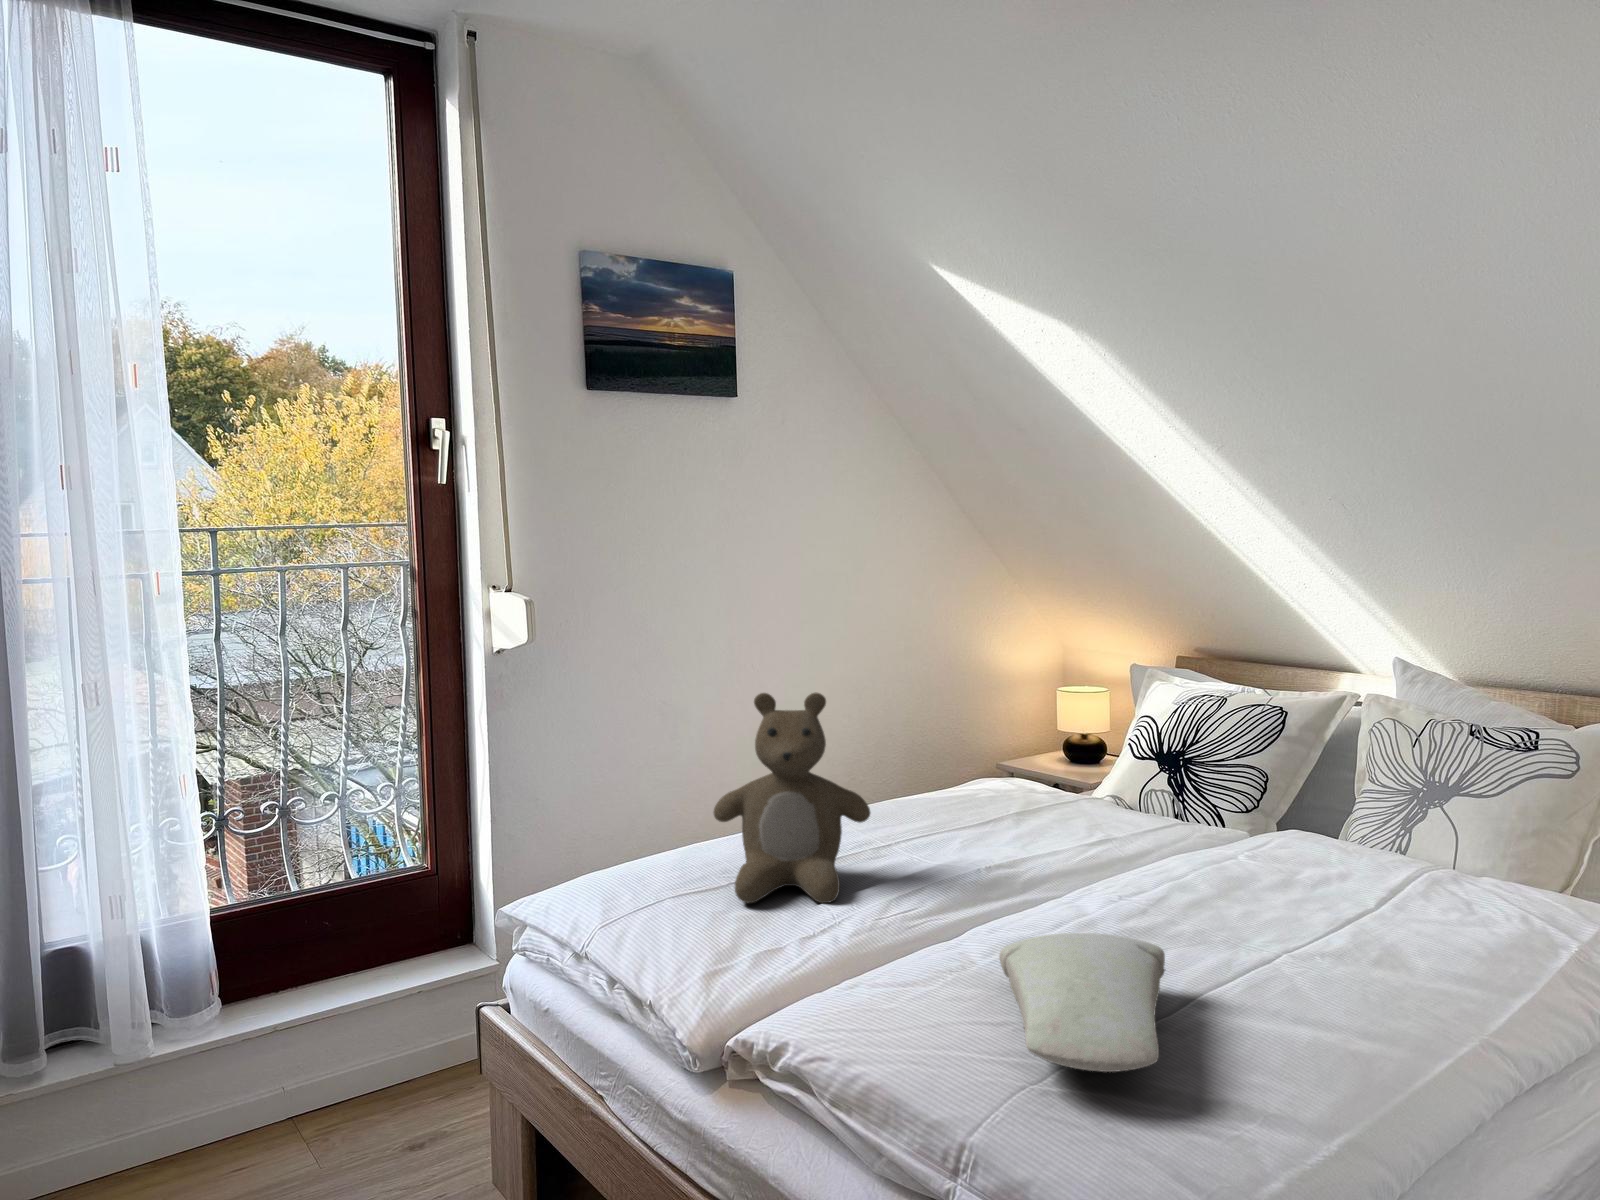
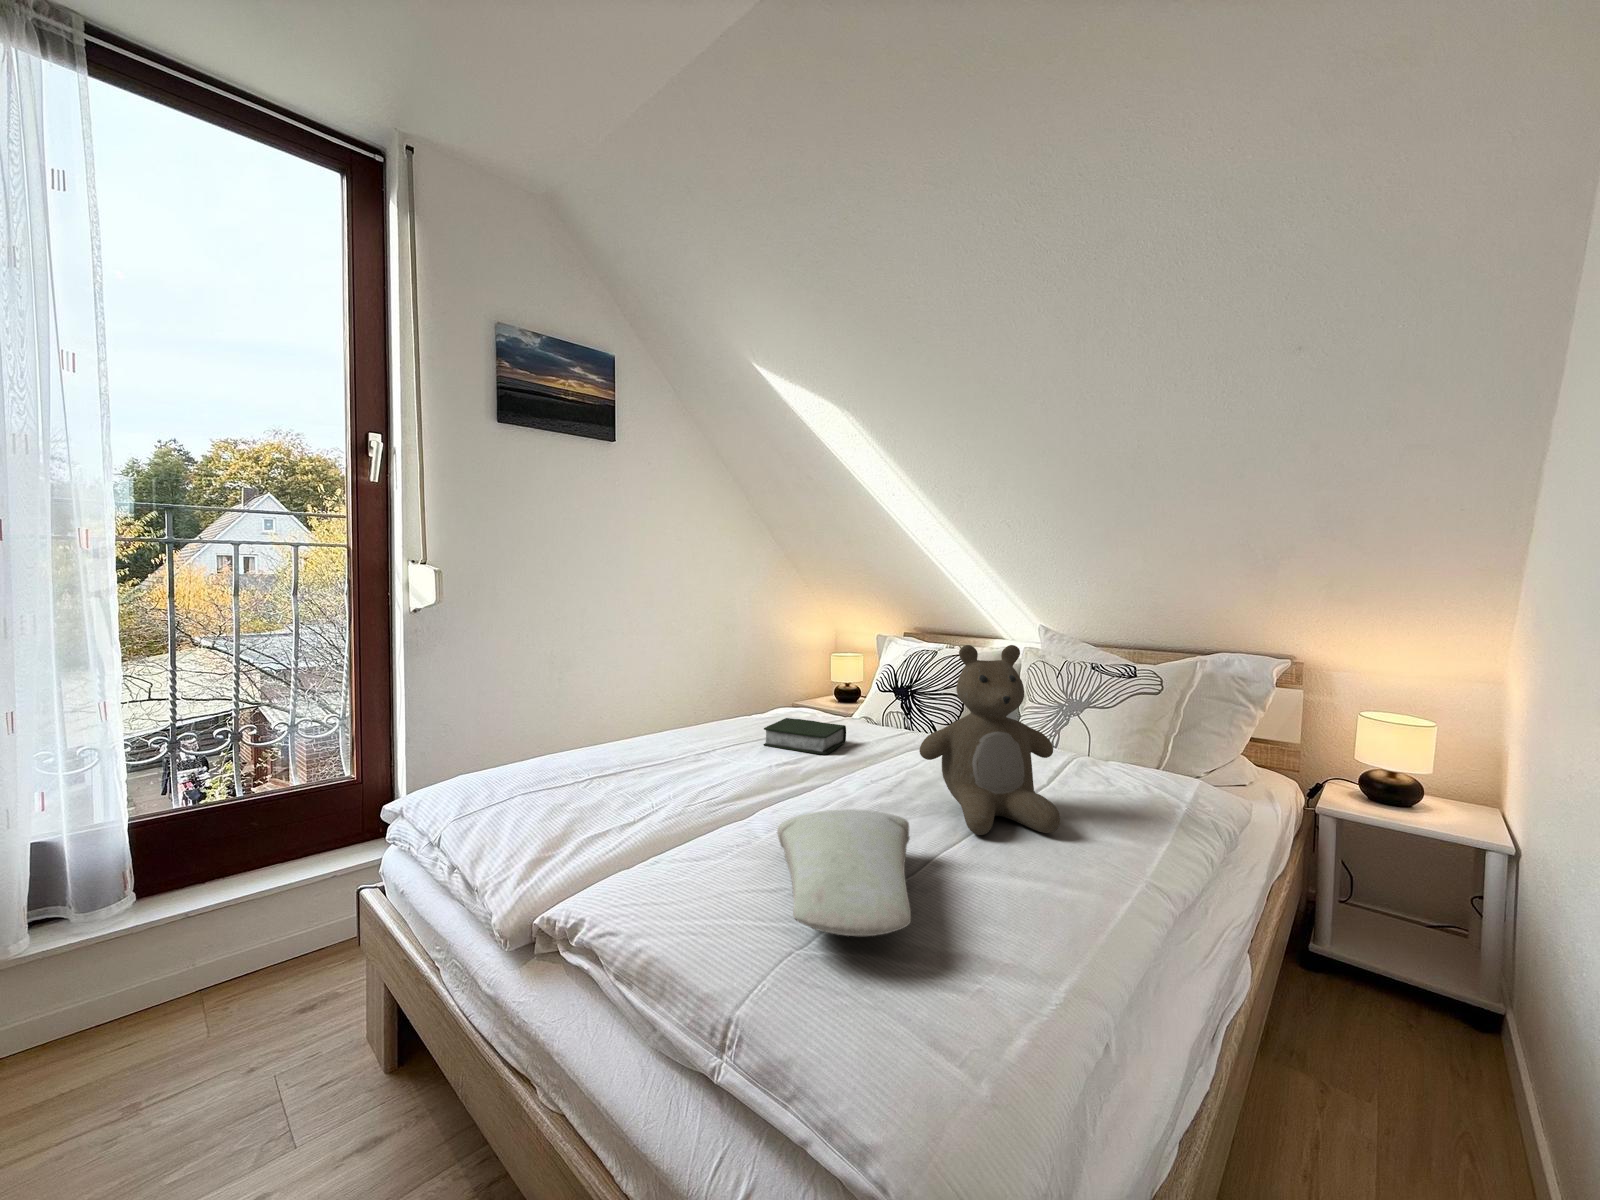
teddy bear: present [714,692,870,903] -> present [919,645,1060,835]
book: none [967,801,1085,857] -> present [763,718,846,755]

